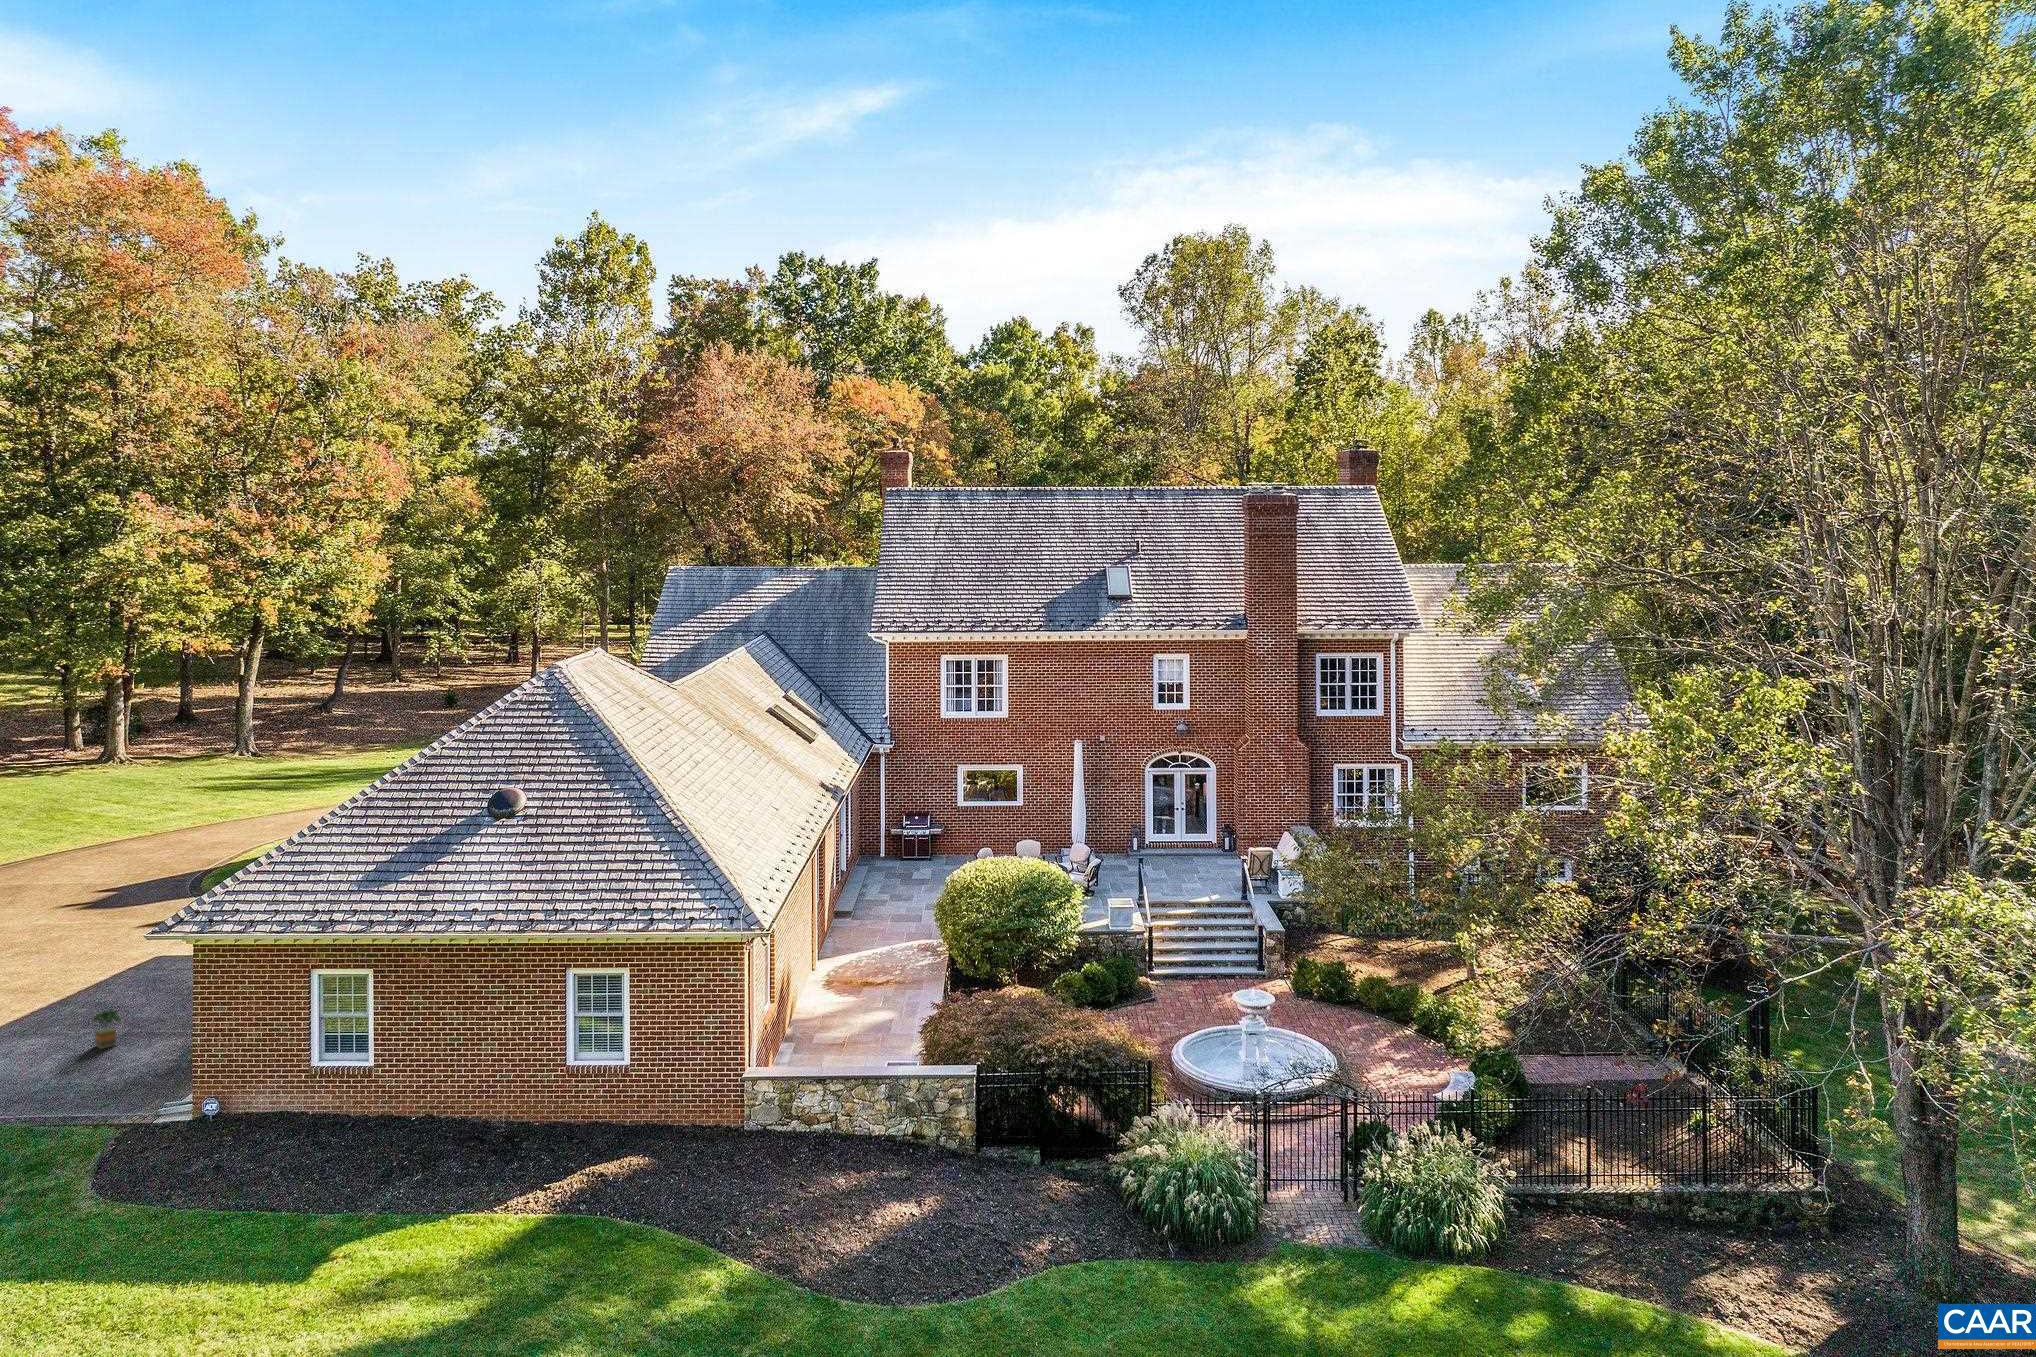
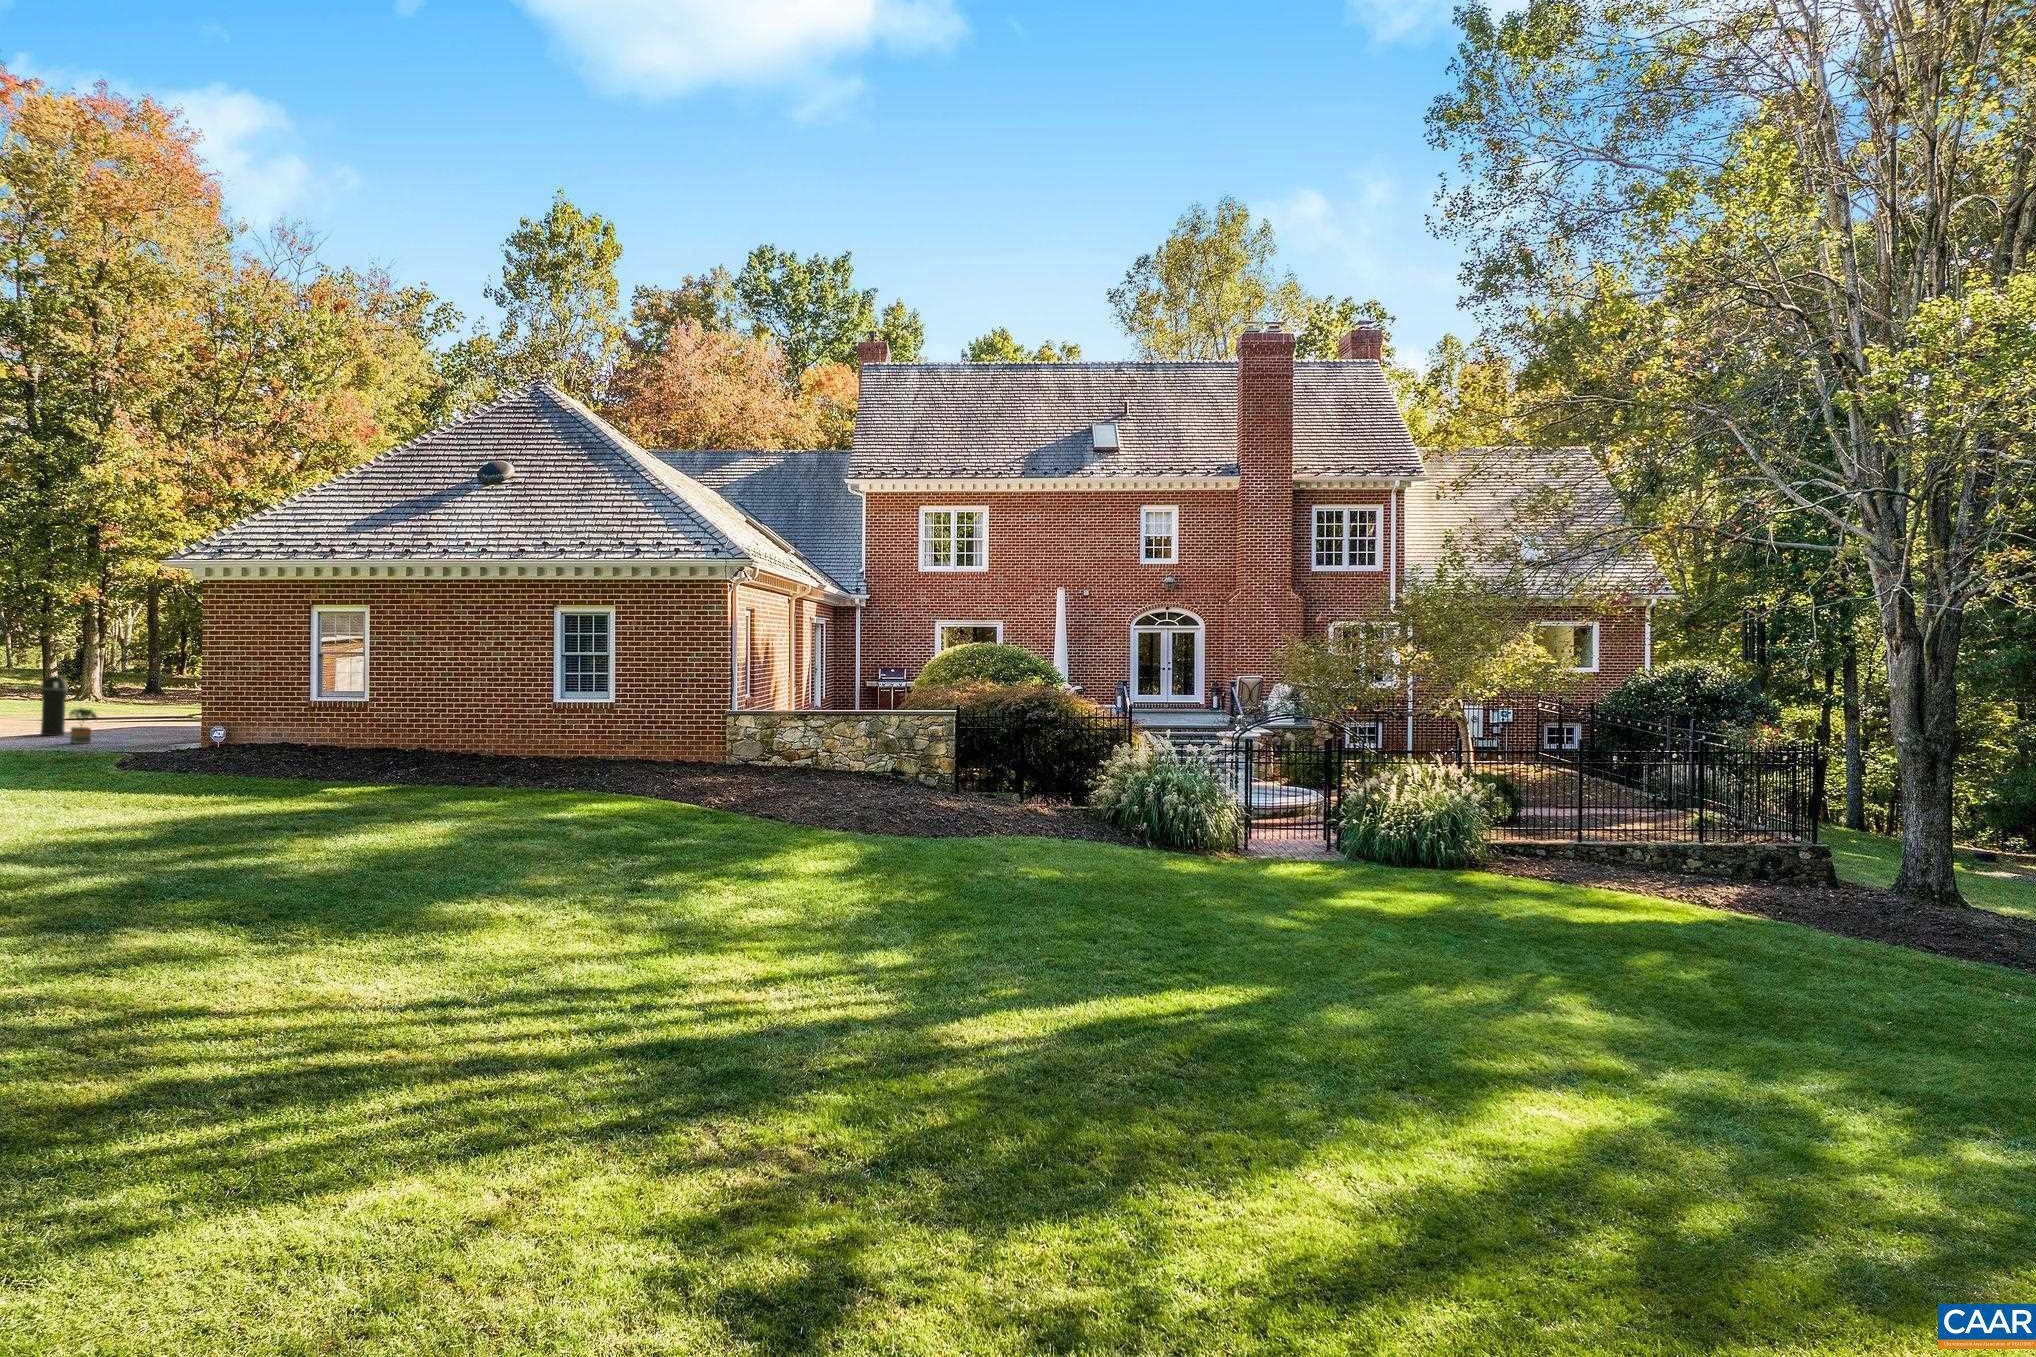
trash can: none [74,950,102,1010] -> present [41,676,68,736]

